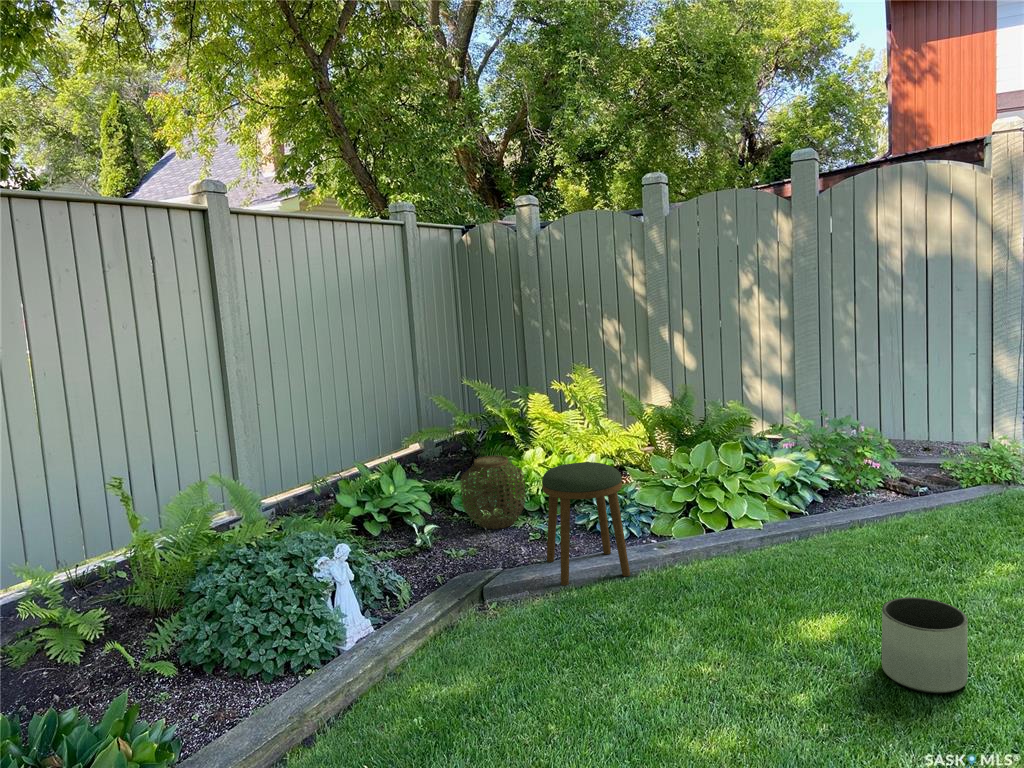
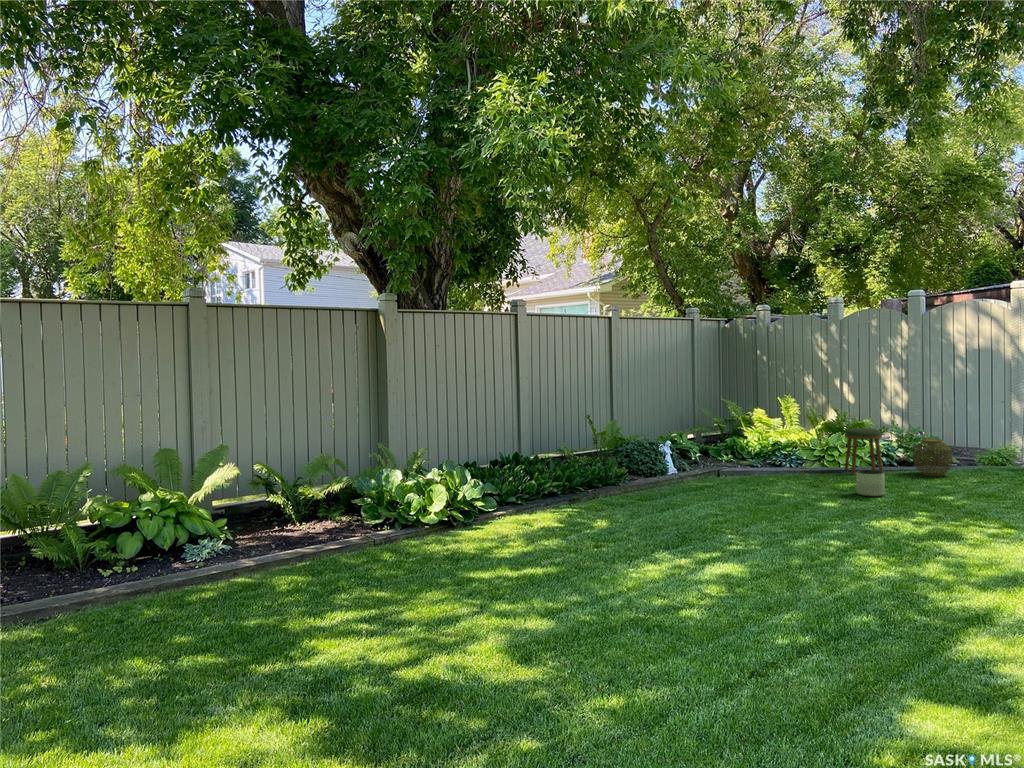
woven basket: present [461,456,525,529] -> present [913,439,952,476]
stool: present [542,462,630,585] -> present [845,428,883,475]

